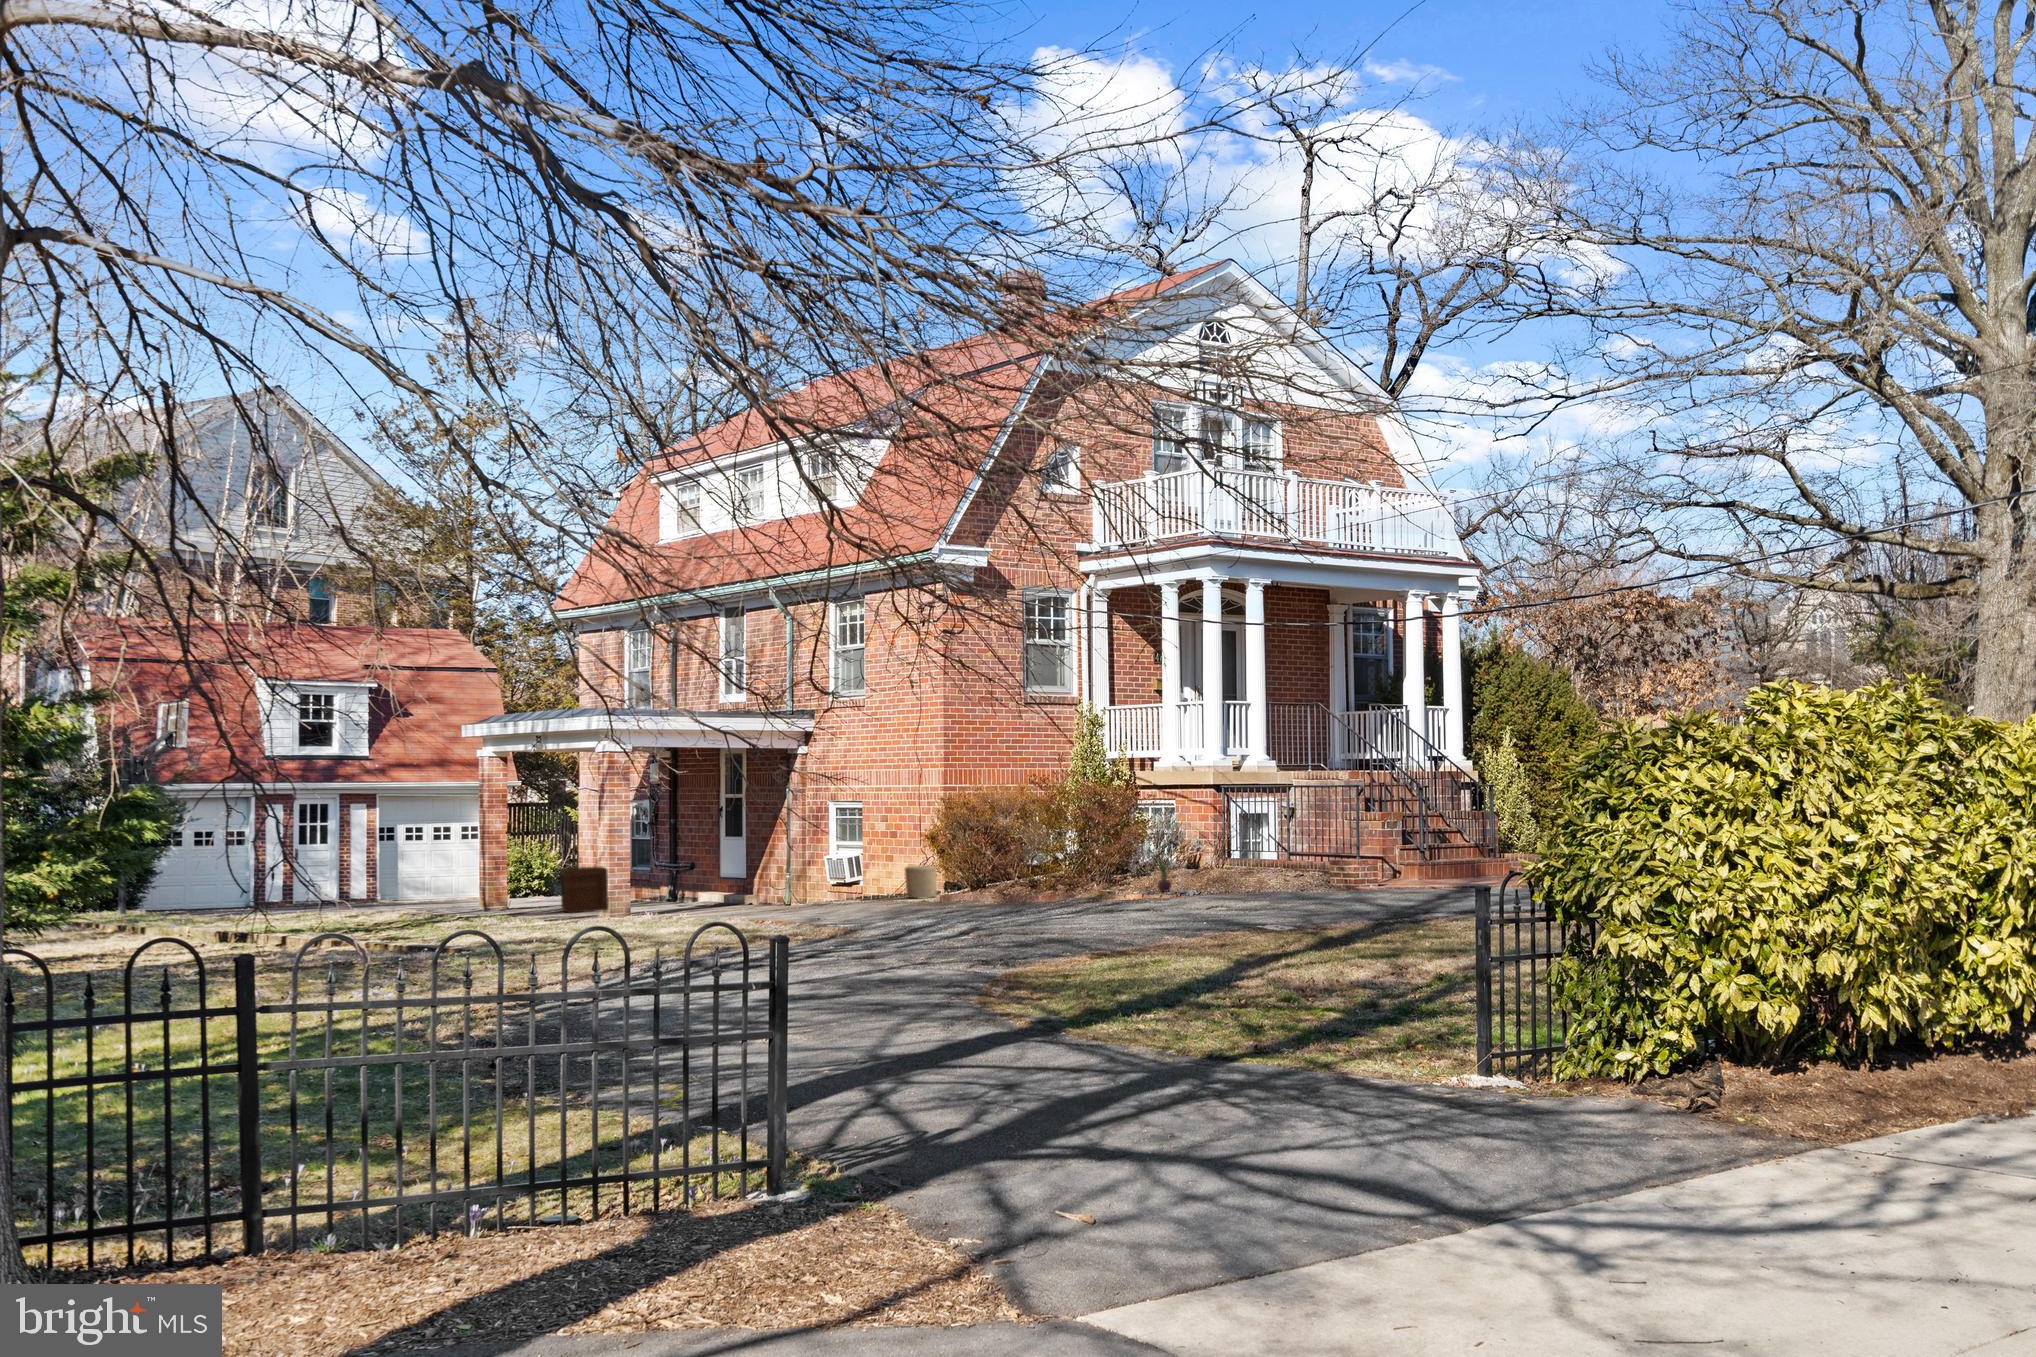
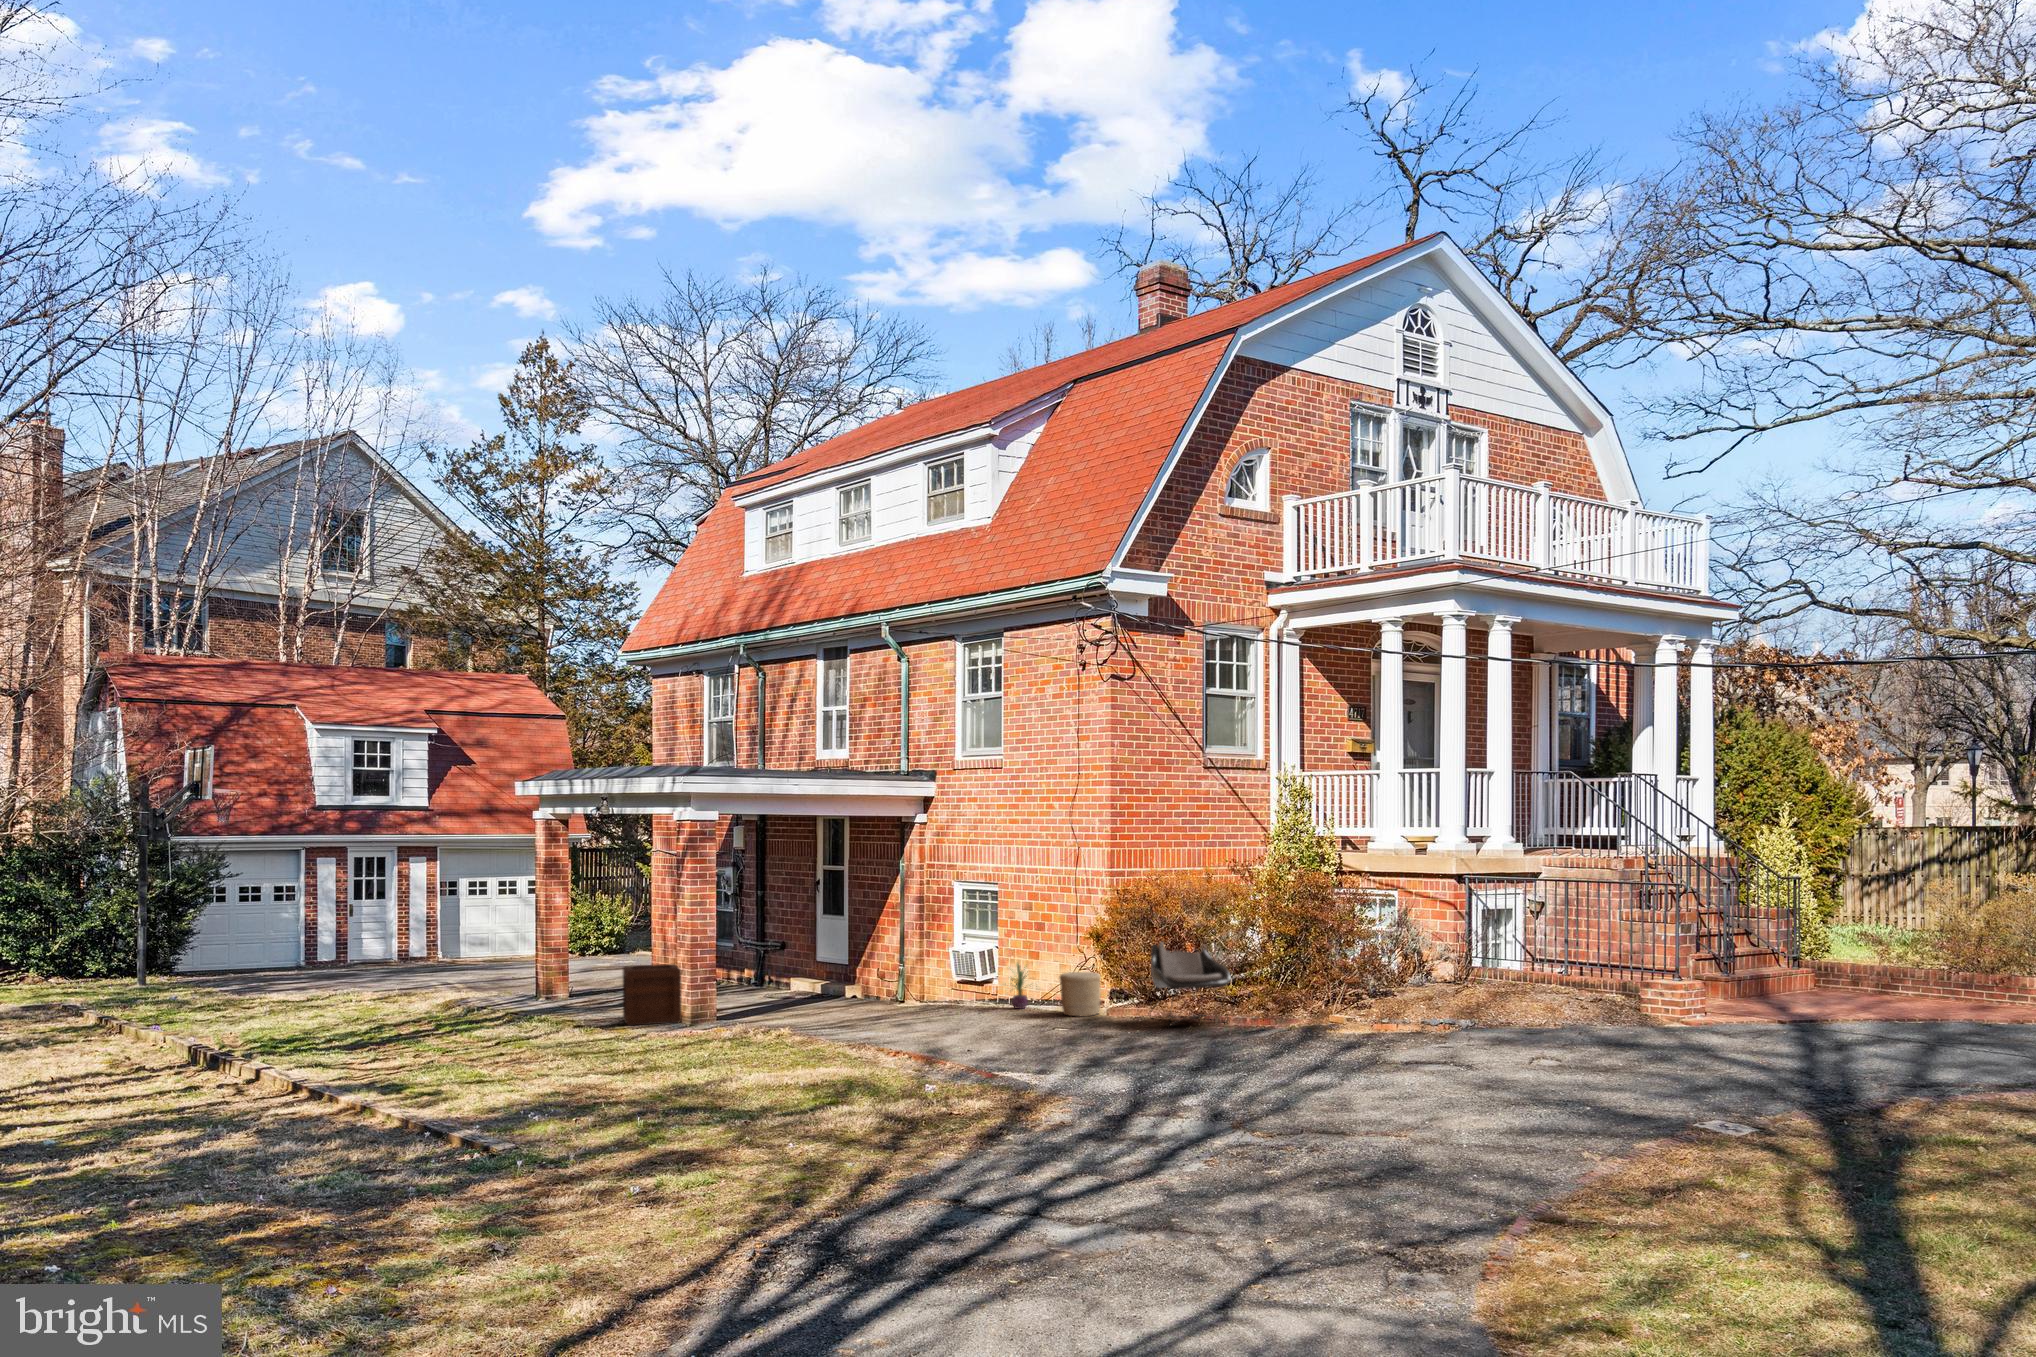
lounge chair: none [971,834,1031,900] -> present [1150,942,1231,1026]
decorative plant: present [1158,857,1171,892] -> present [1012,963,1037,1009]

